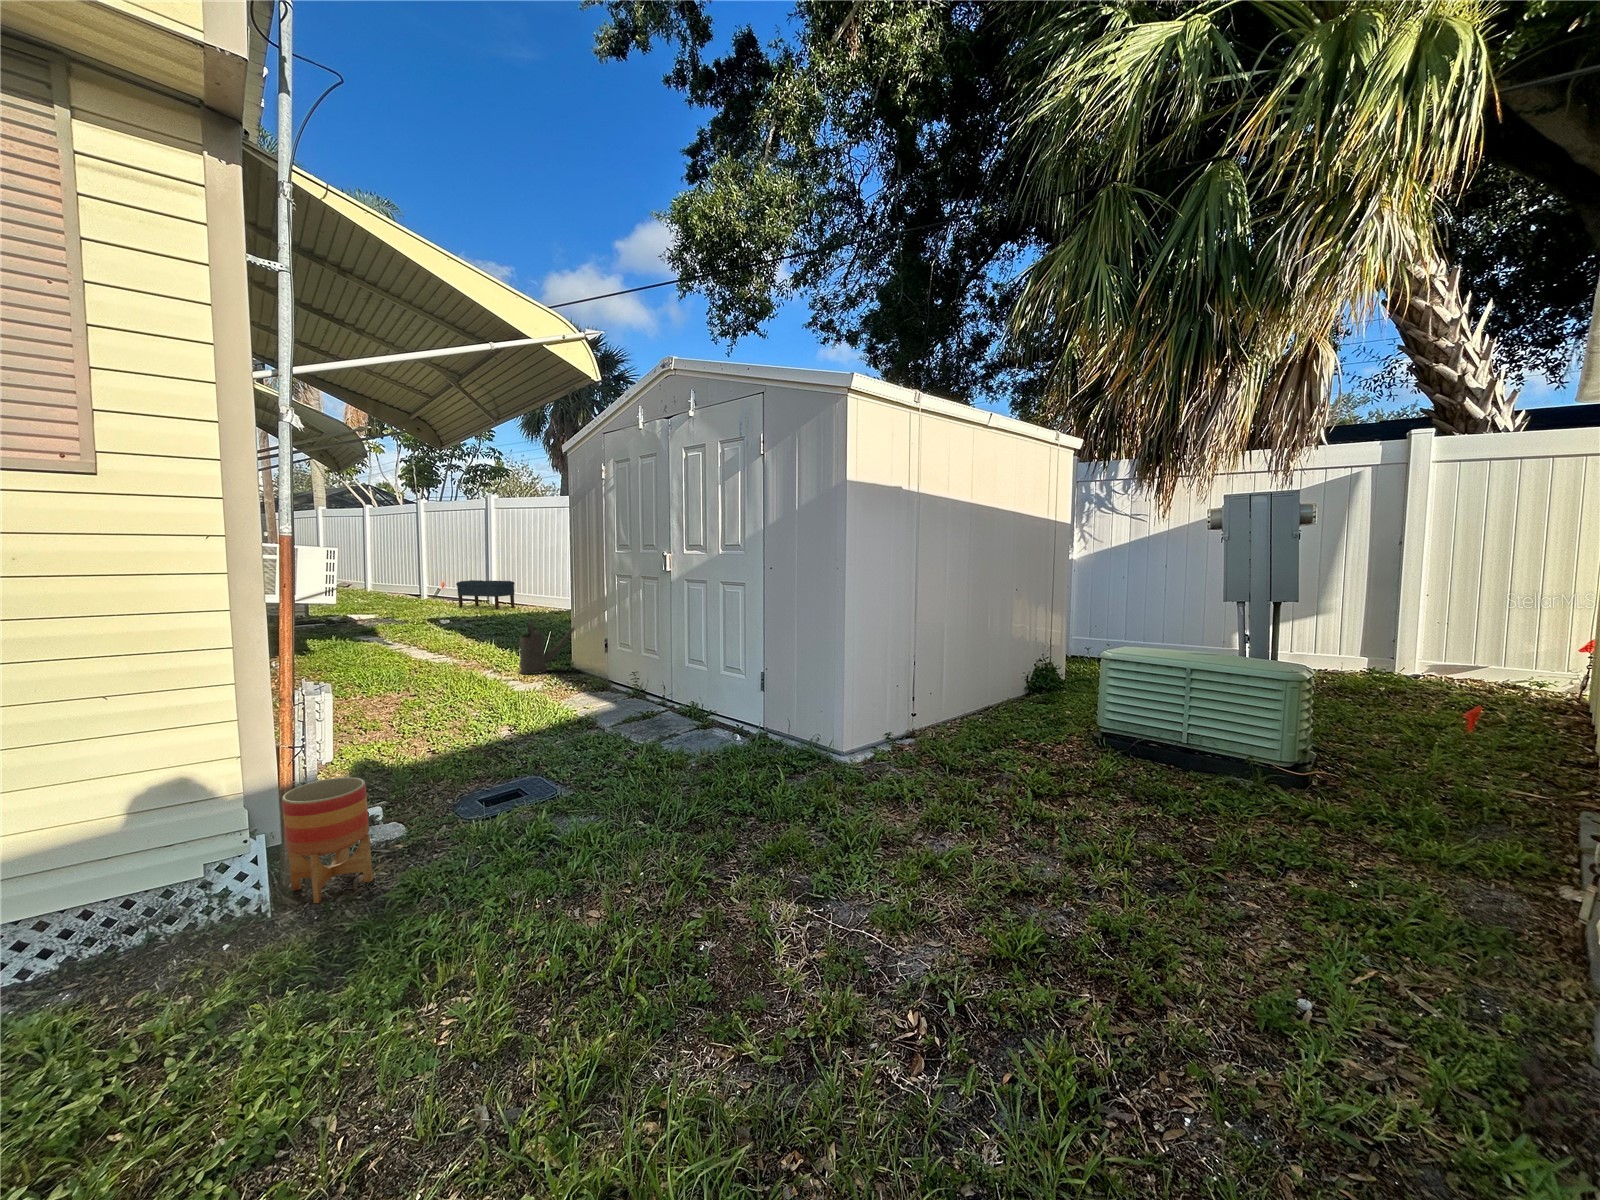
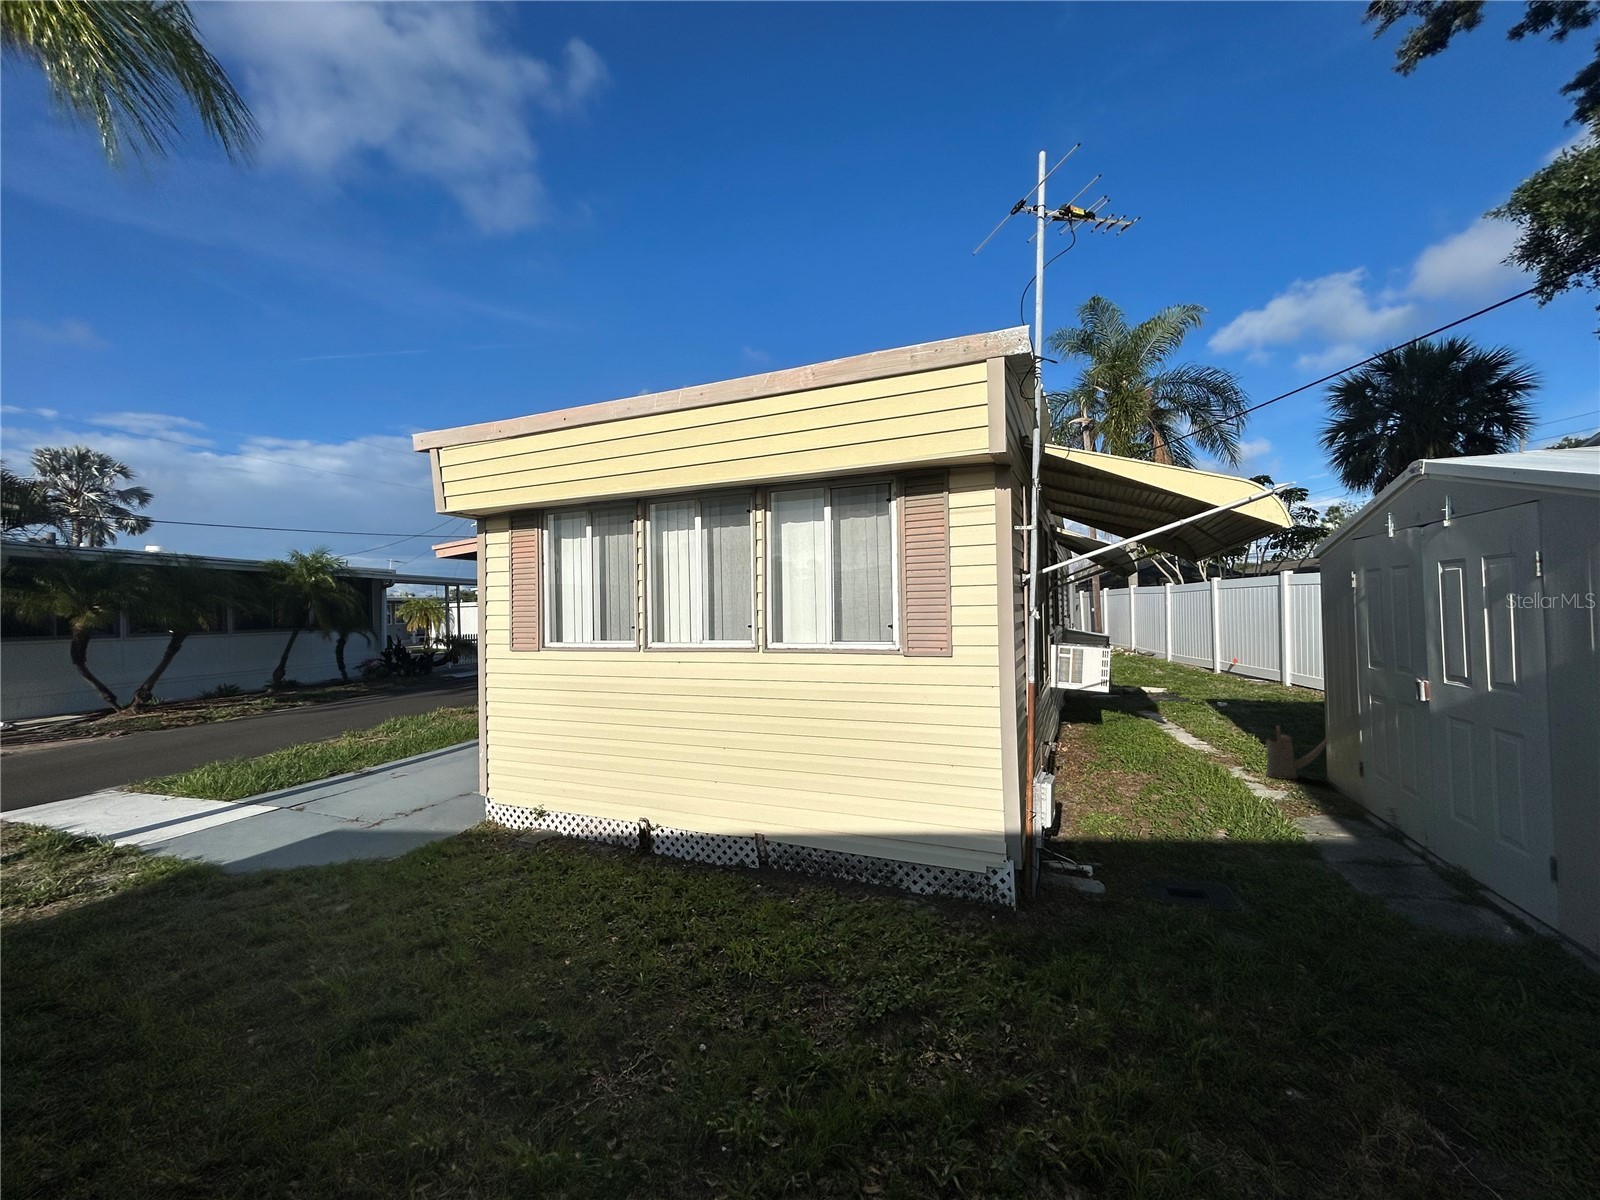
bench: present [456,580,515,610] -> none [1245,660,1309,693]
planter: present [282,777,373,903] -> none [1023,838,1071,915]

